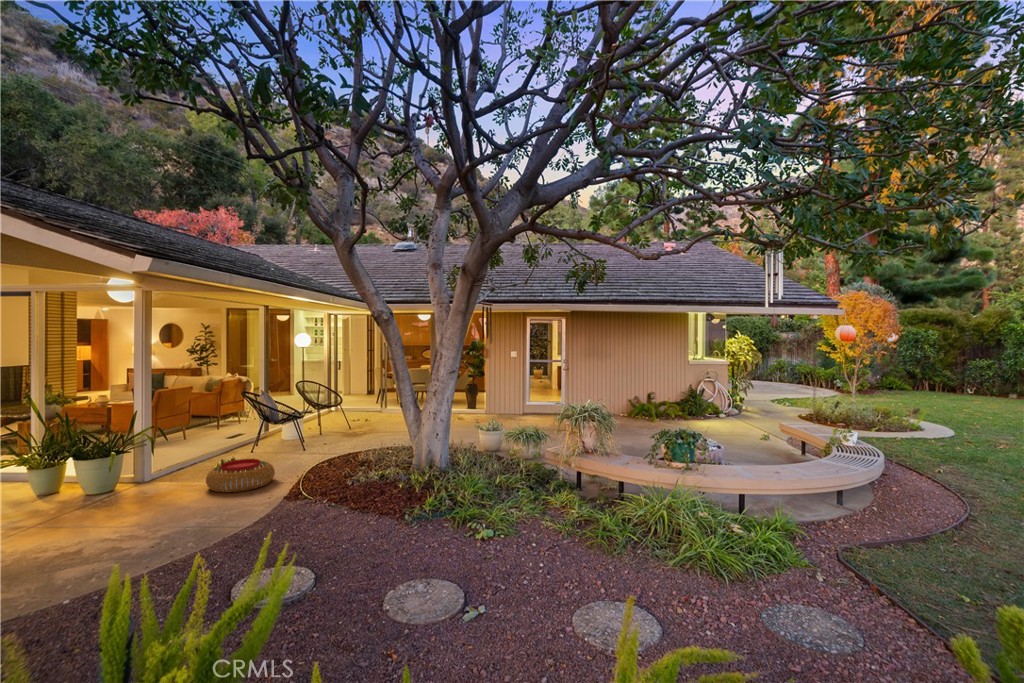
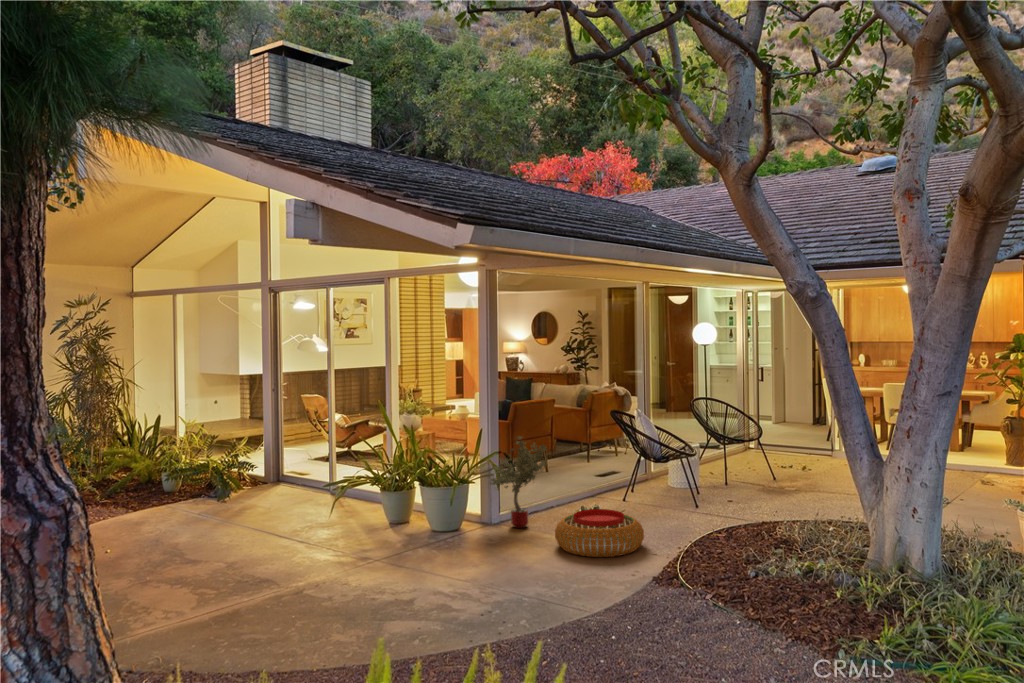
potted tree: none [143,414,195,483] -> present [490,436,547,528]

